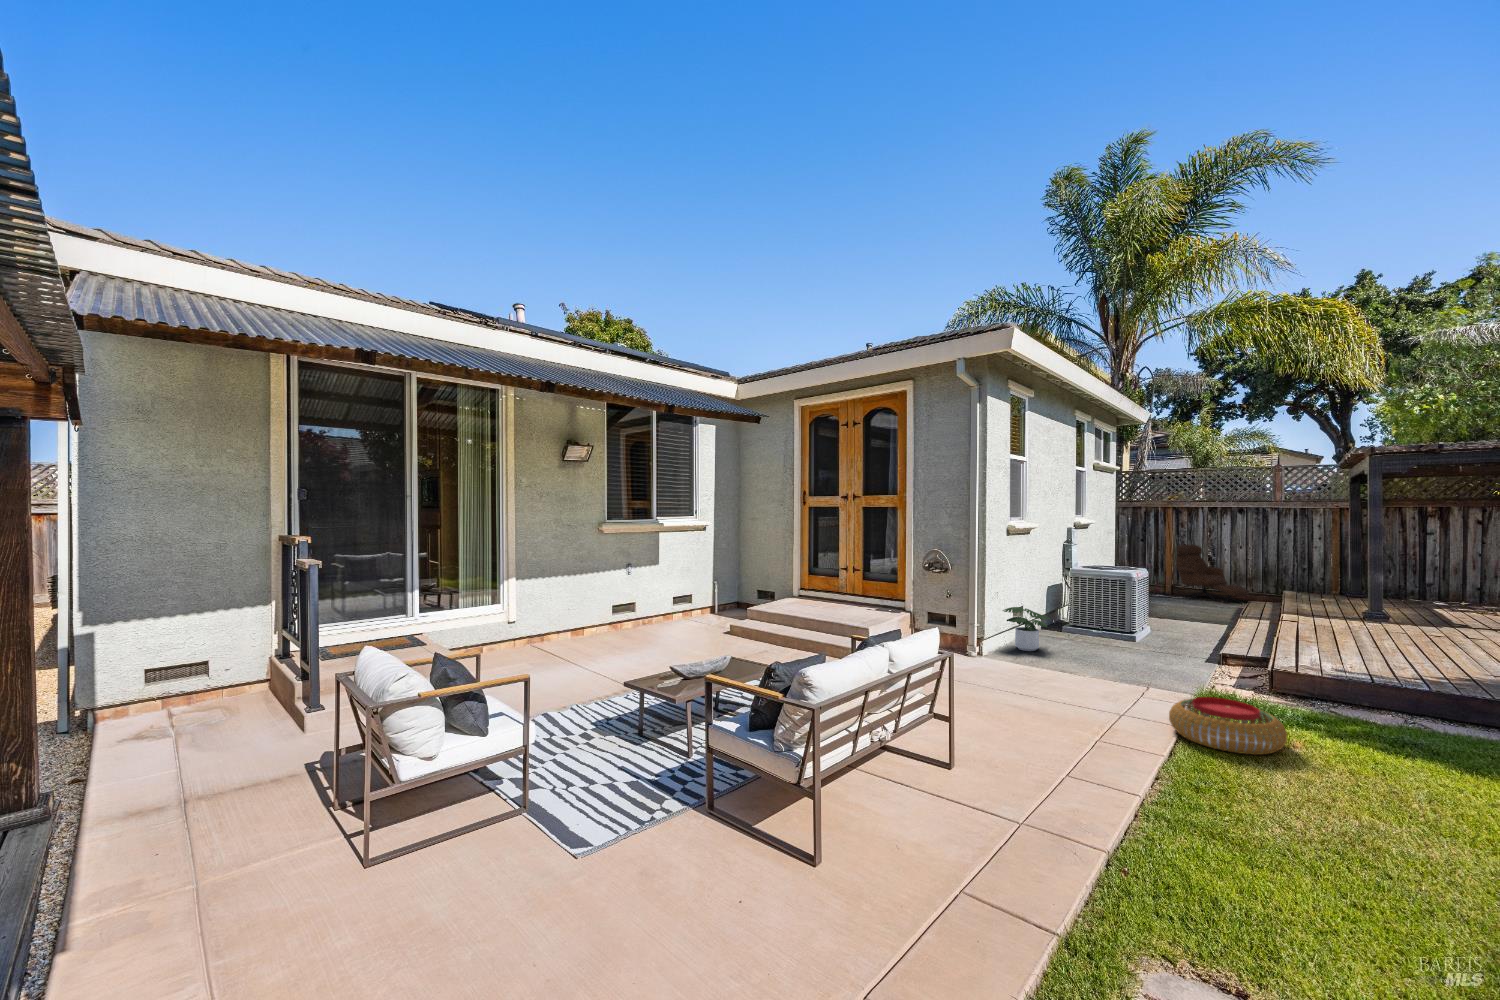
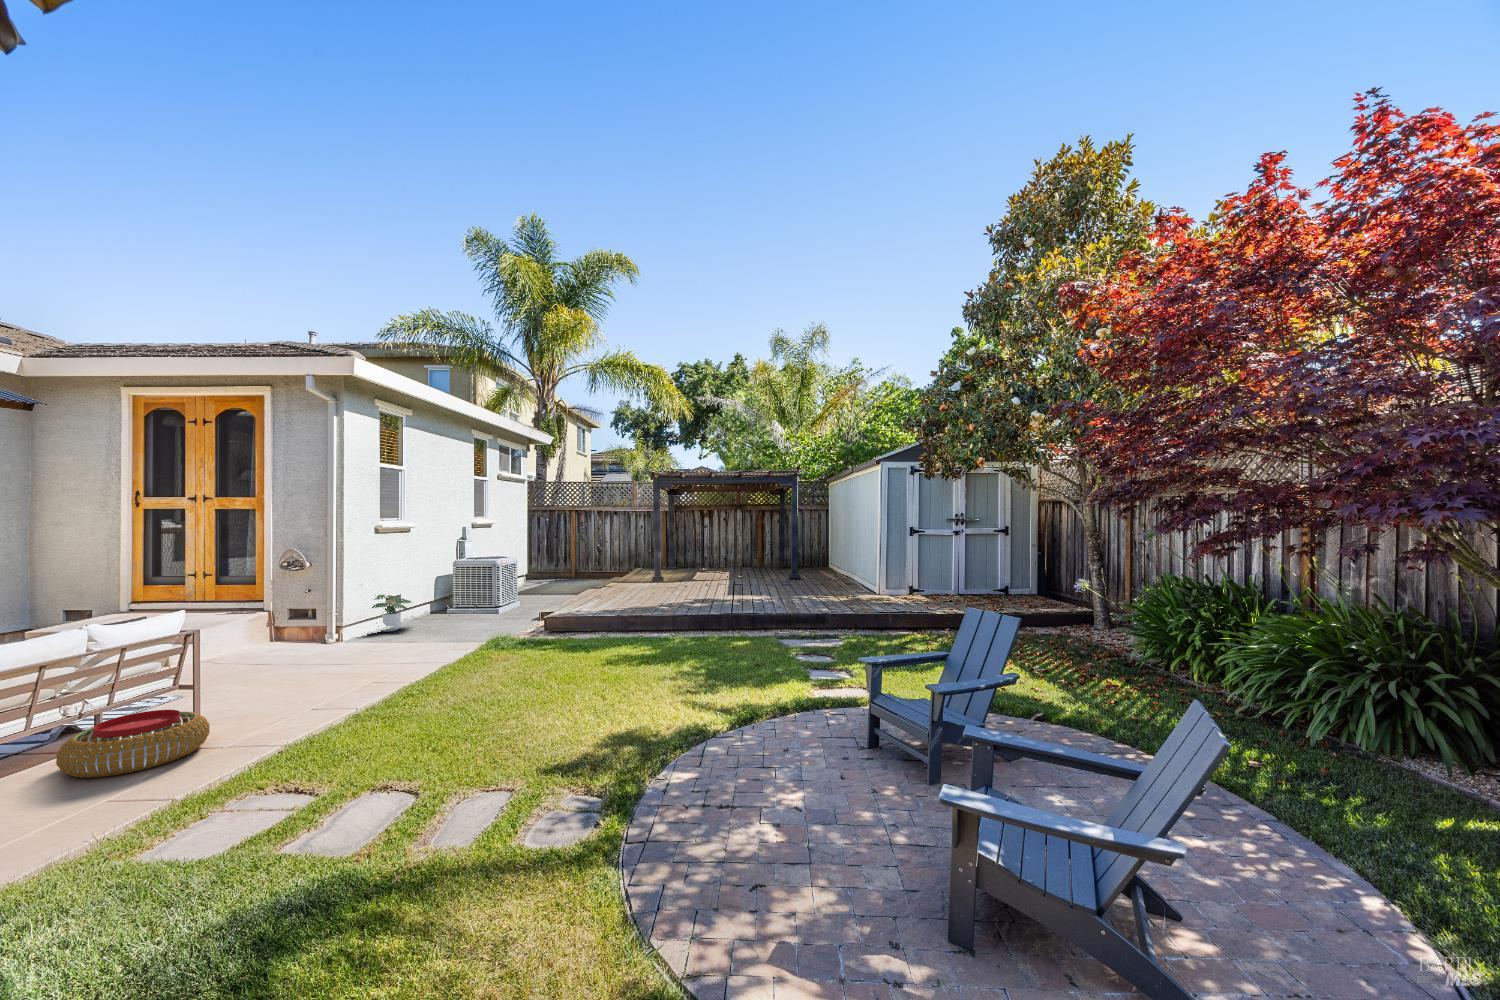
lounge chair: present [1176,545,1249,602] -> none [573,538,615,580]
pouf: present [1169,697,1287,755] -> present [56,710,210,778]

